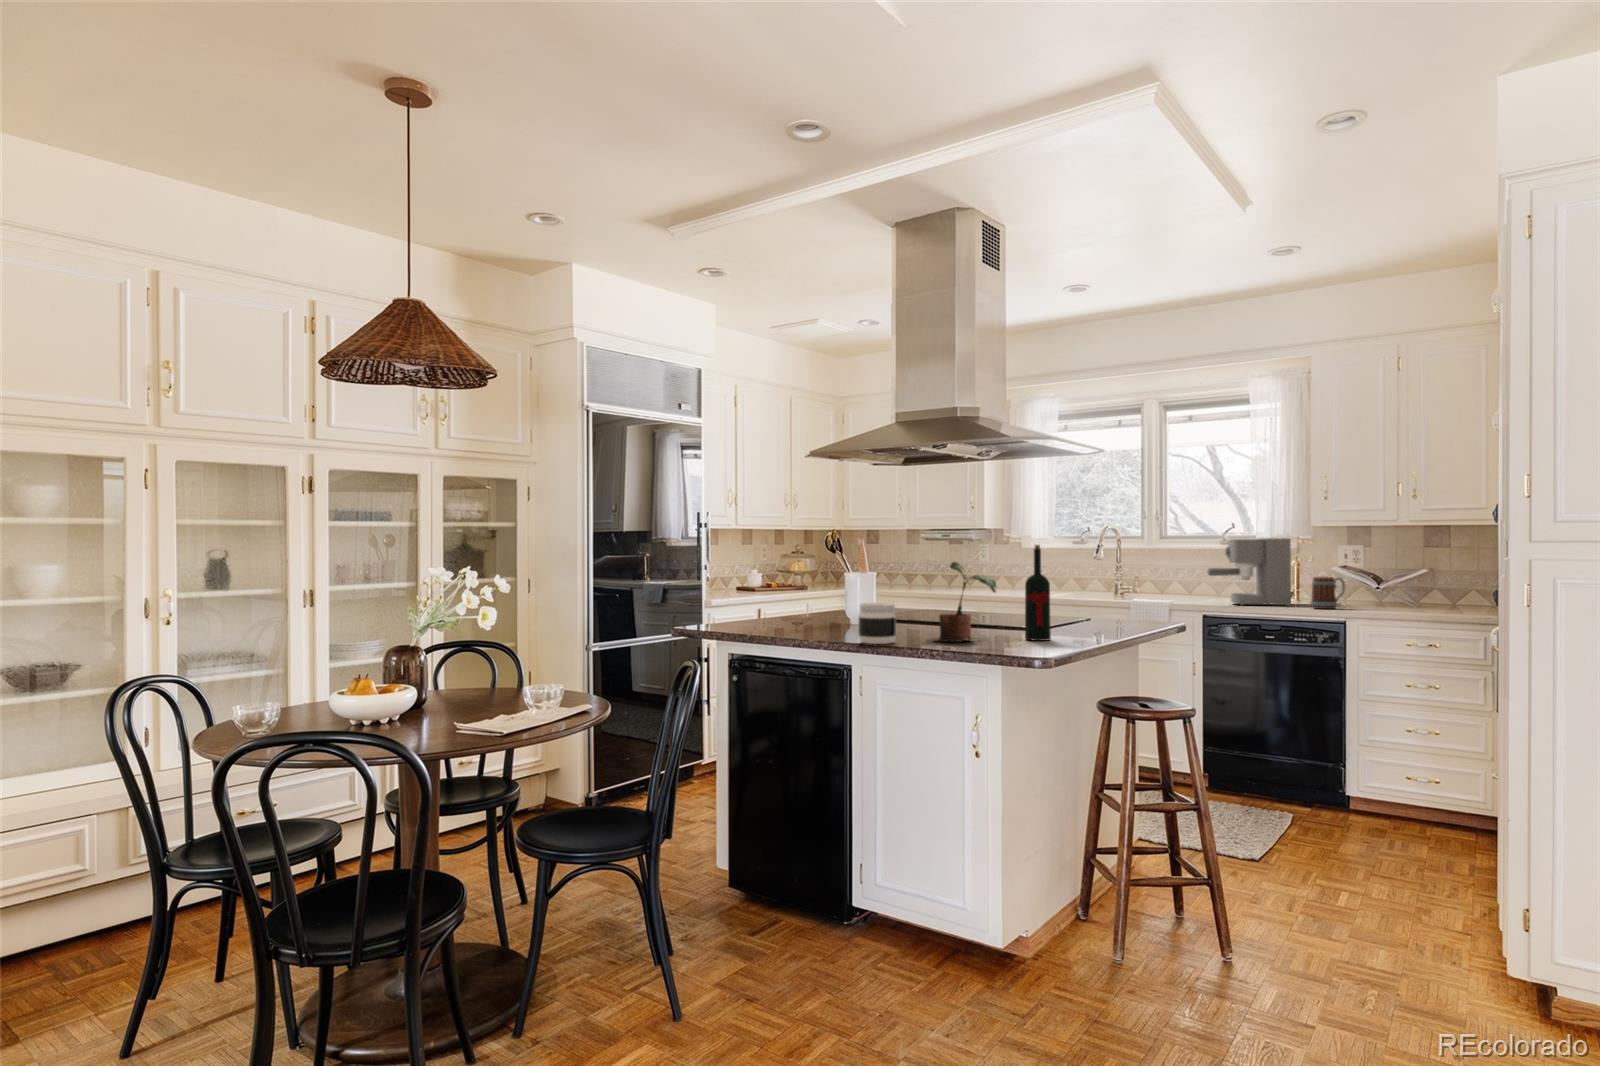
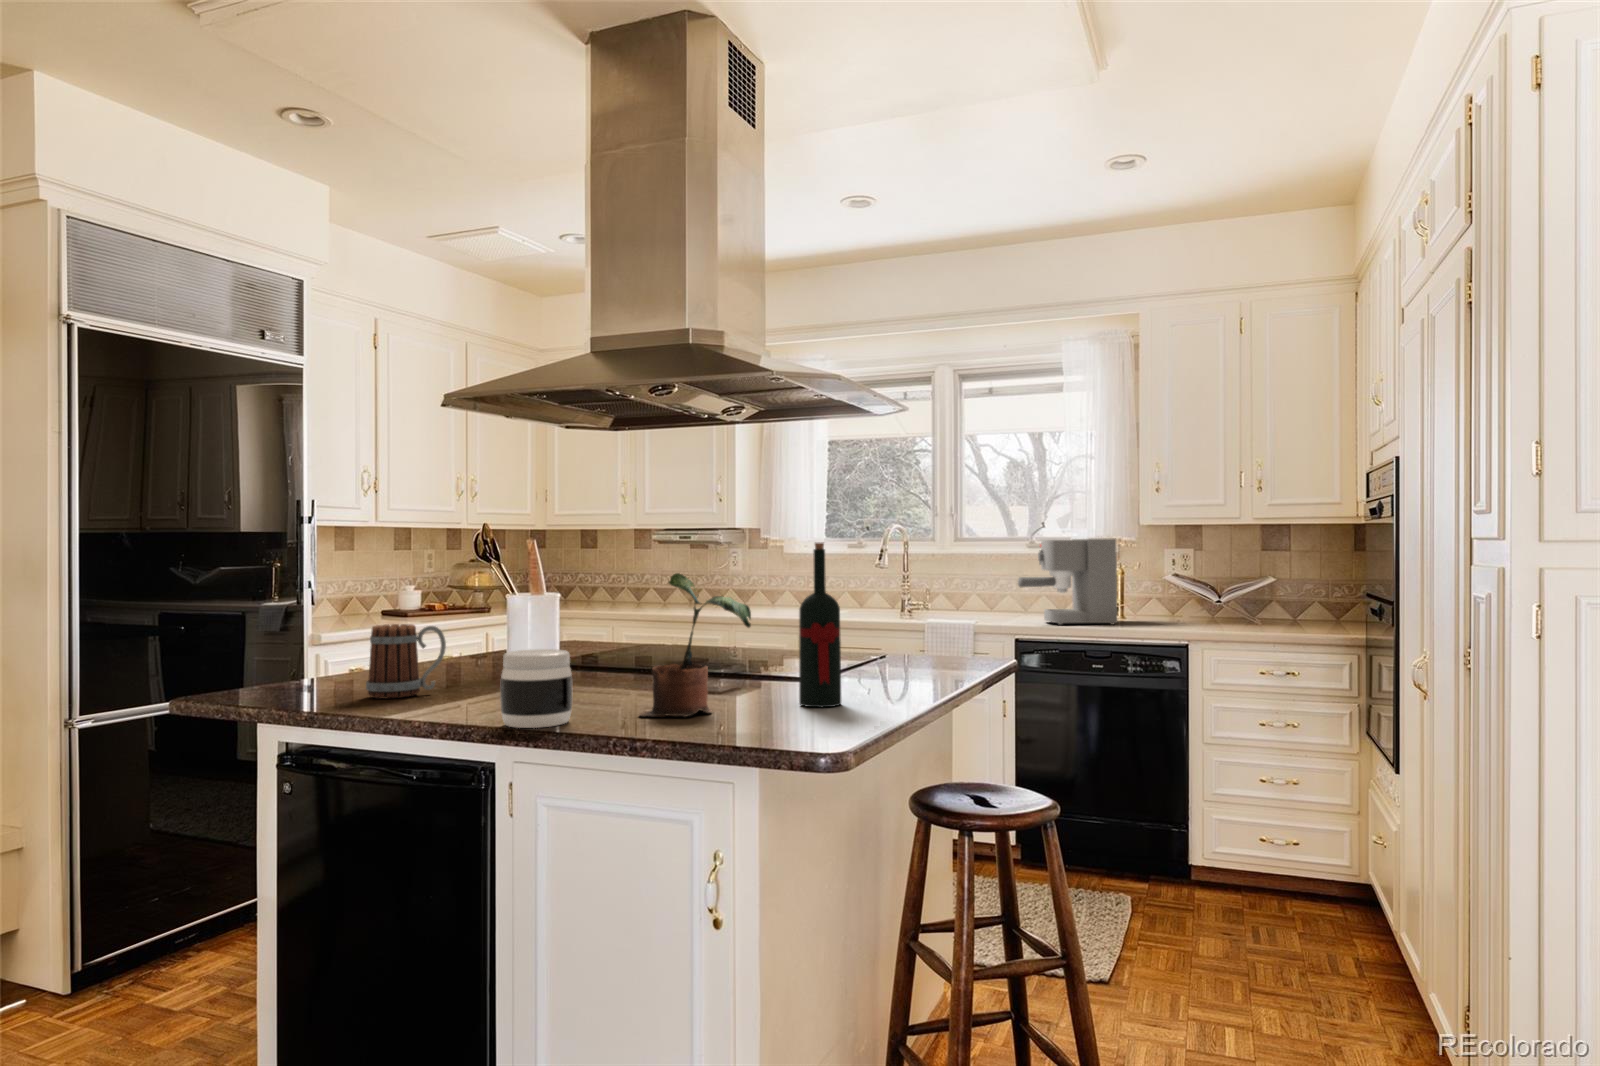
mug: present [1310,577,1345,609] -> present [366,624,446,698]

